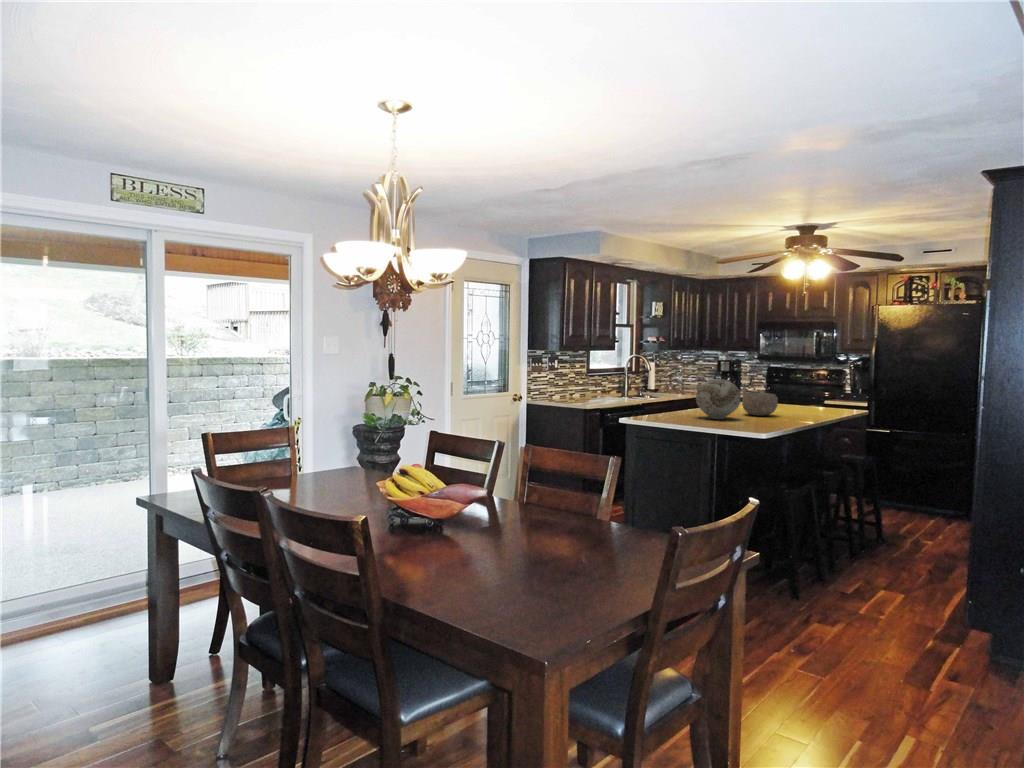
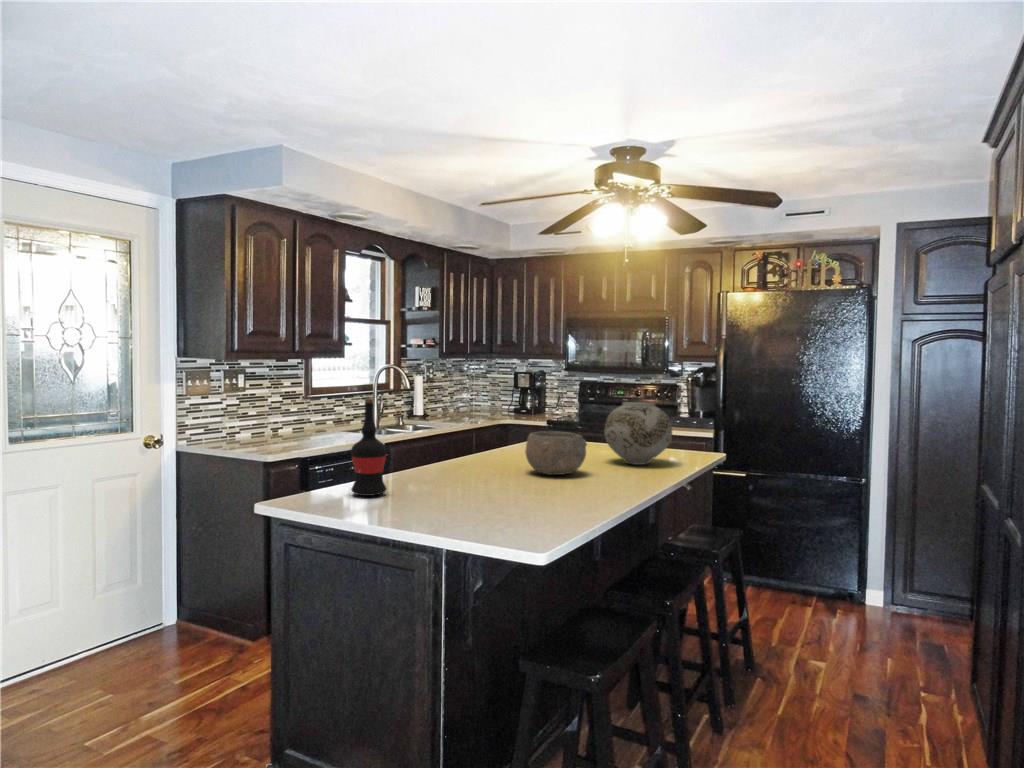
wine bottle: none [657,371,675,419] -> present [351,398,387,496]
vase: present [696,379,741,419] -> present [604,402,672,465]

